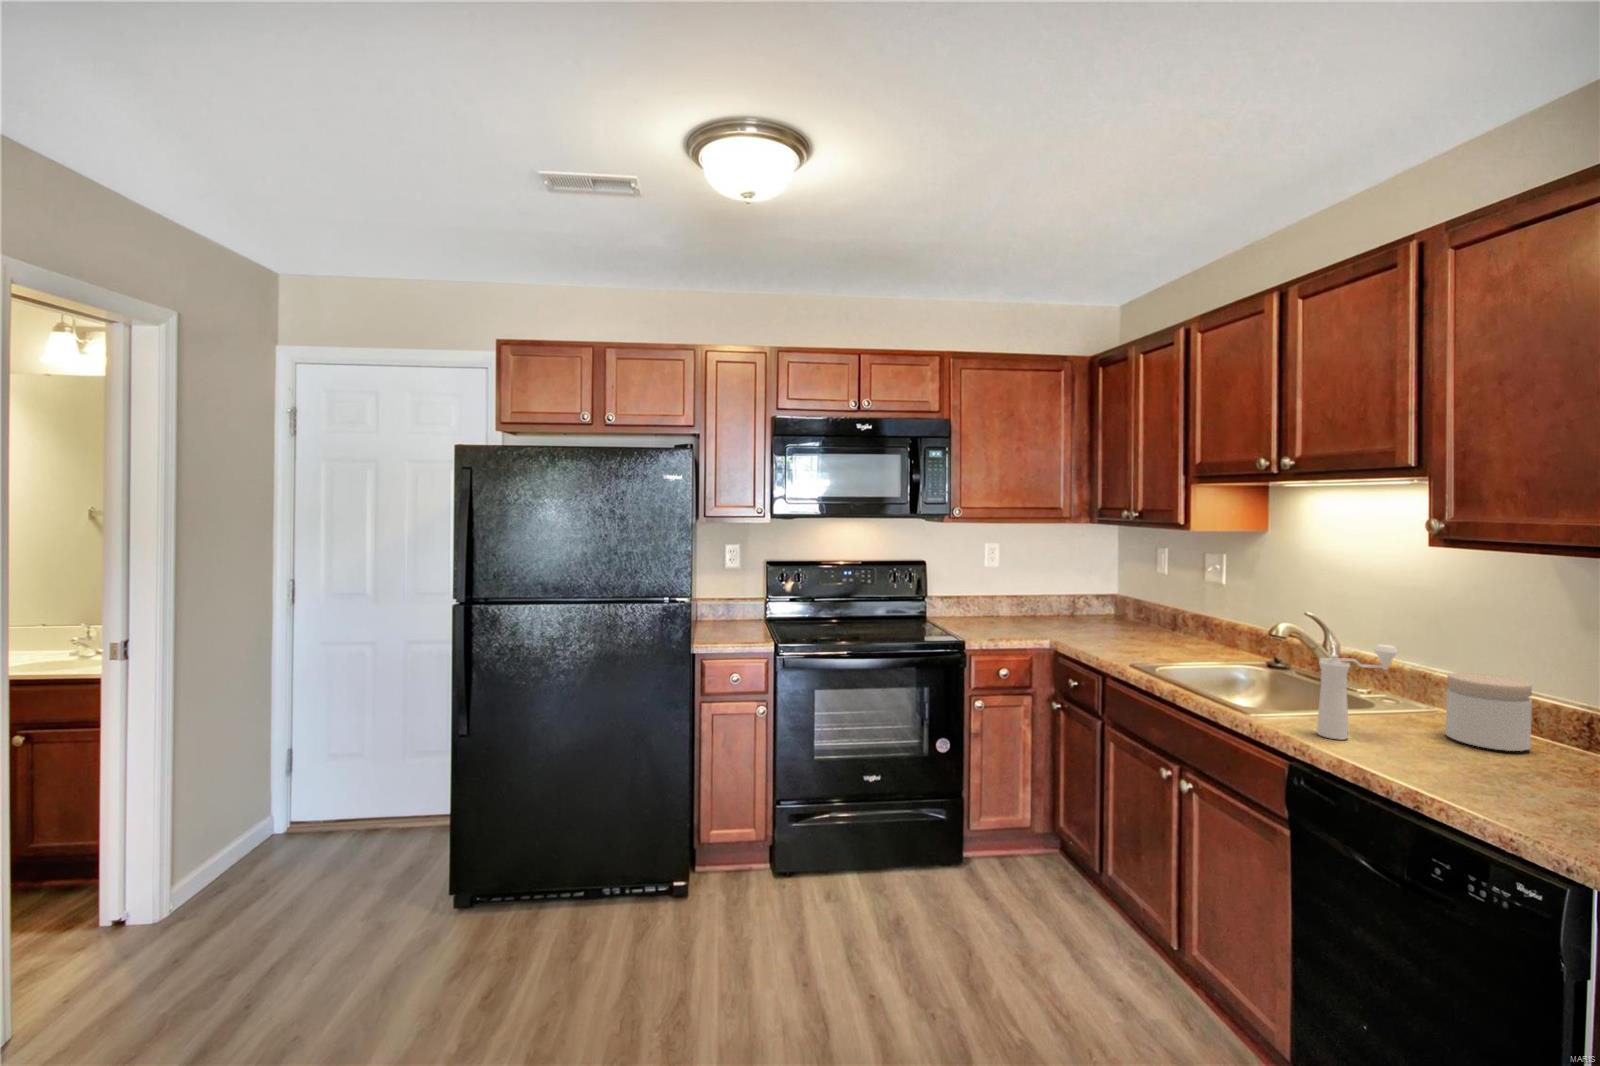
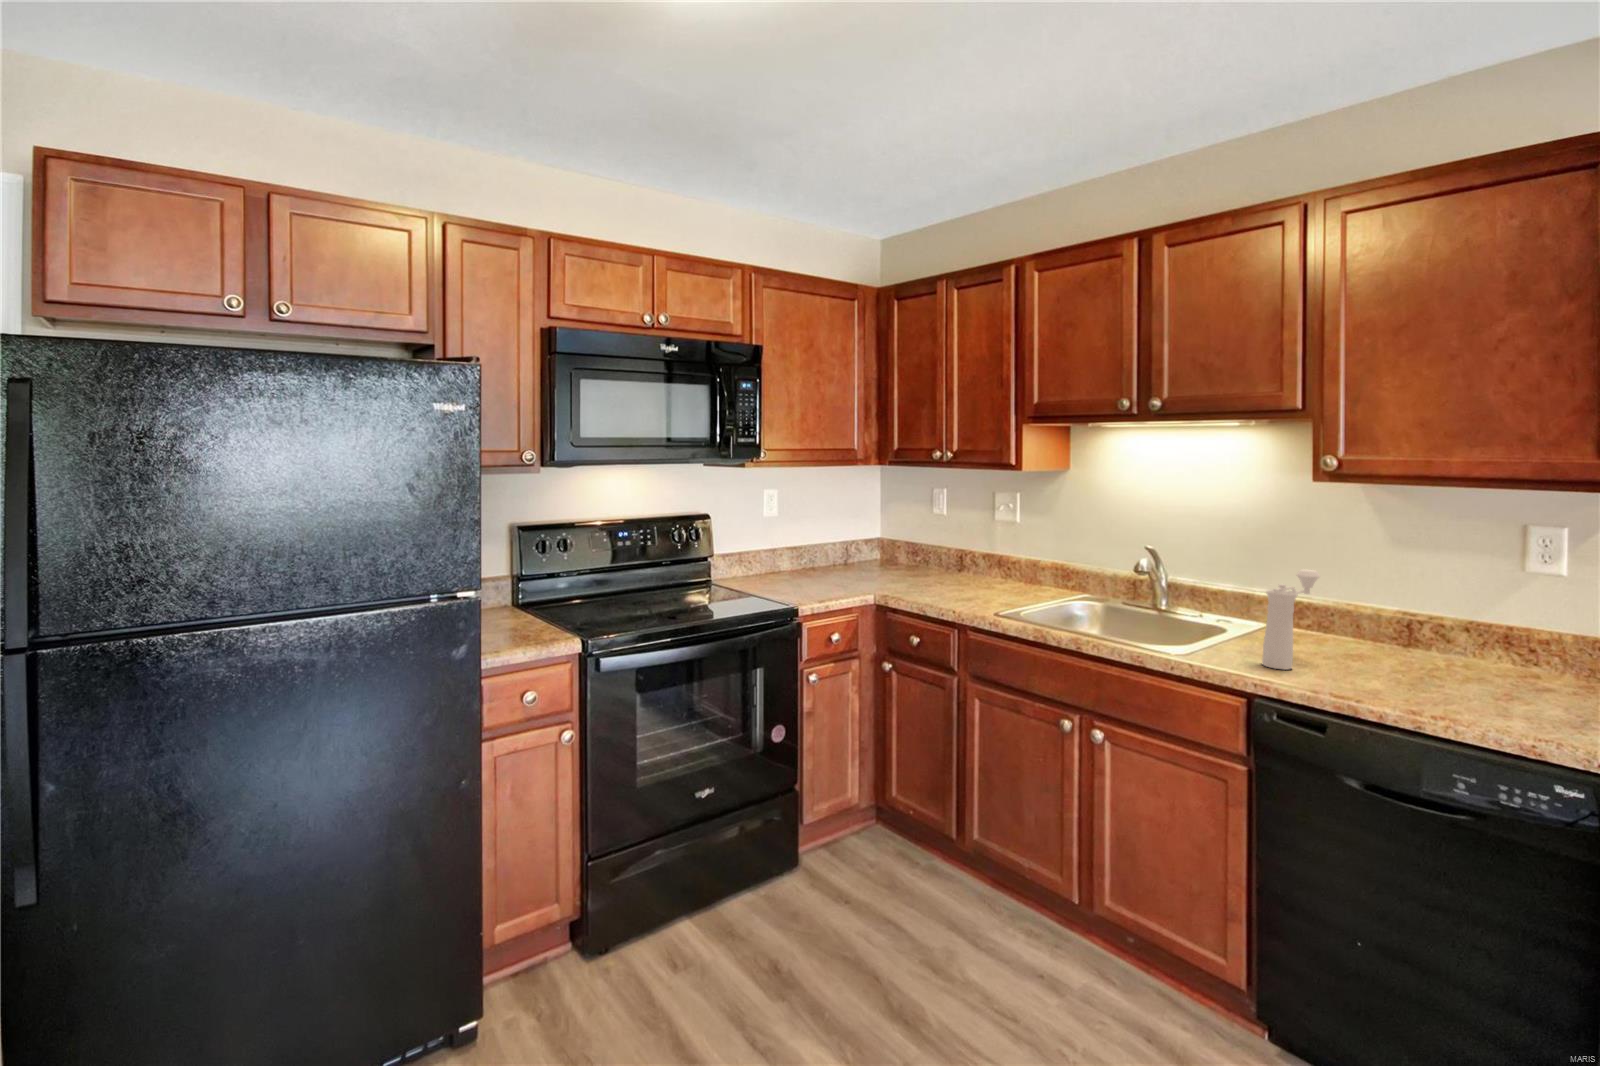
jar: present [1446,672,1532,751] -> none [1316,589,1391,657]

